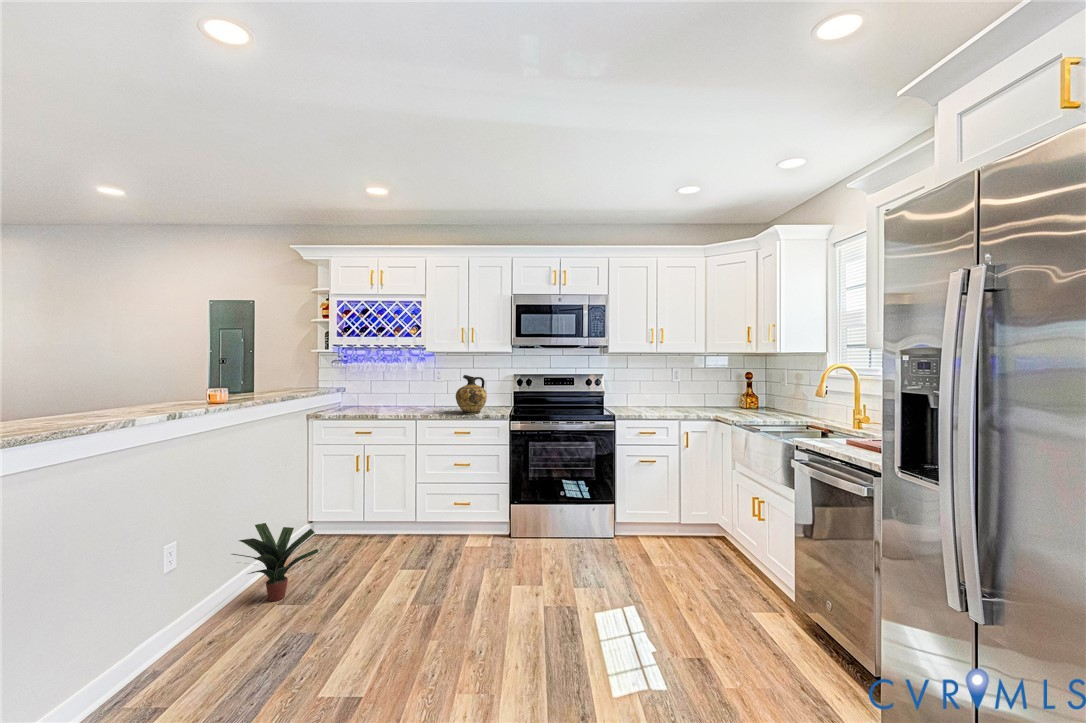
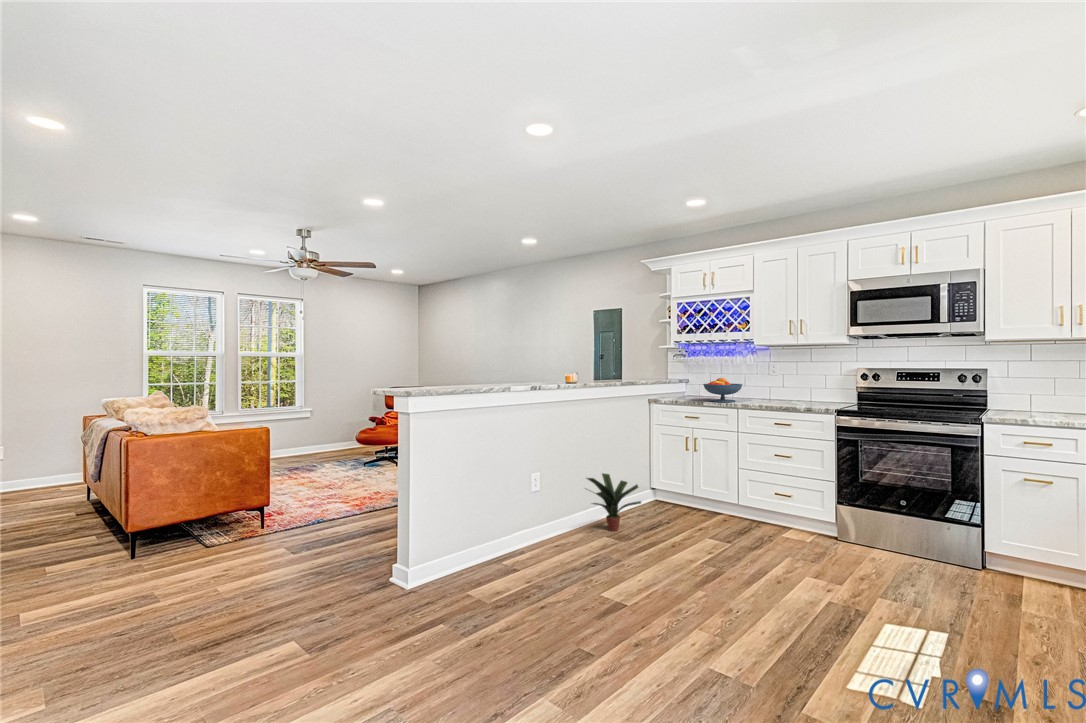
ceramic jug: present [456,375,487,414] -> none [777,367,813,407]
fruit bowl: none [374,386,416,413] -> present [703,378,742,402]

